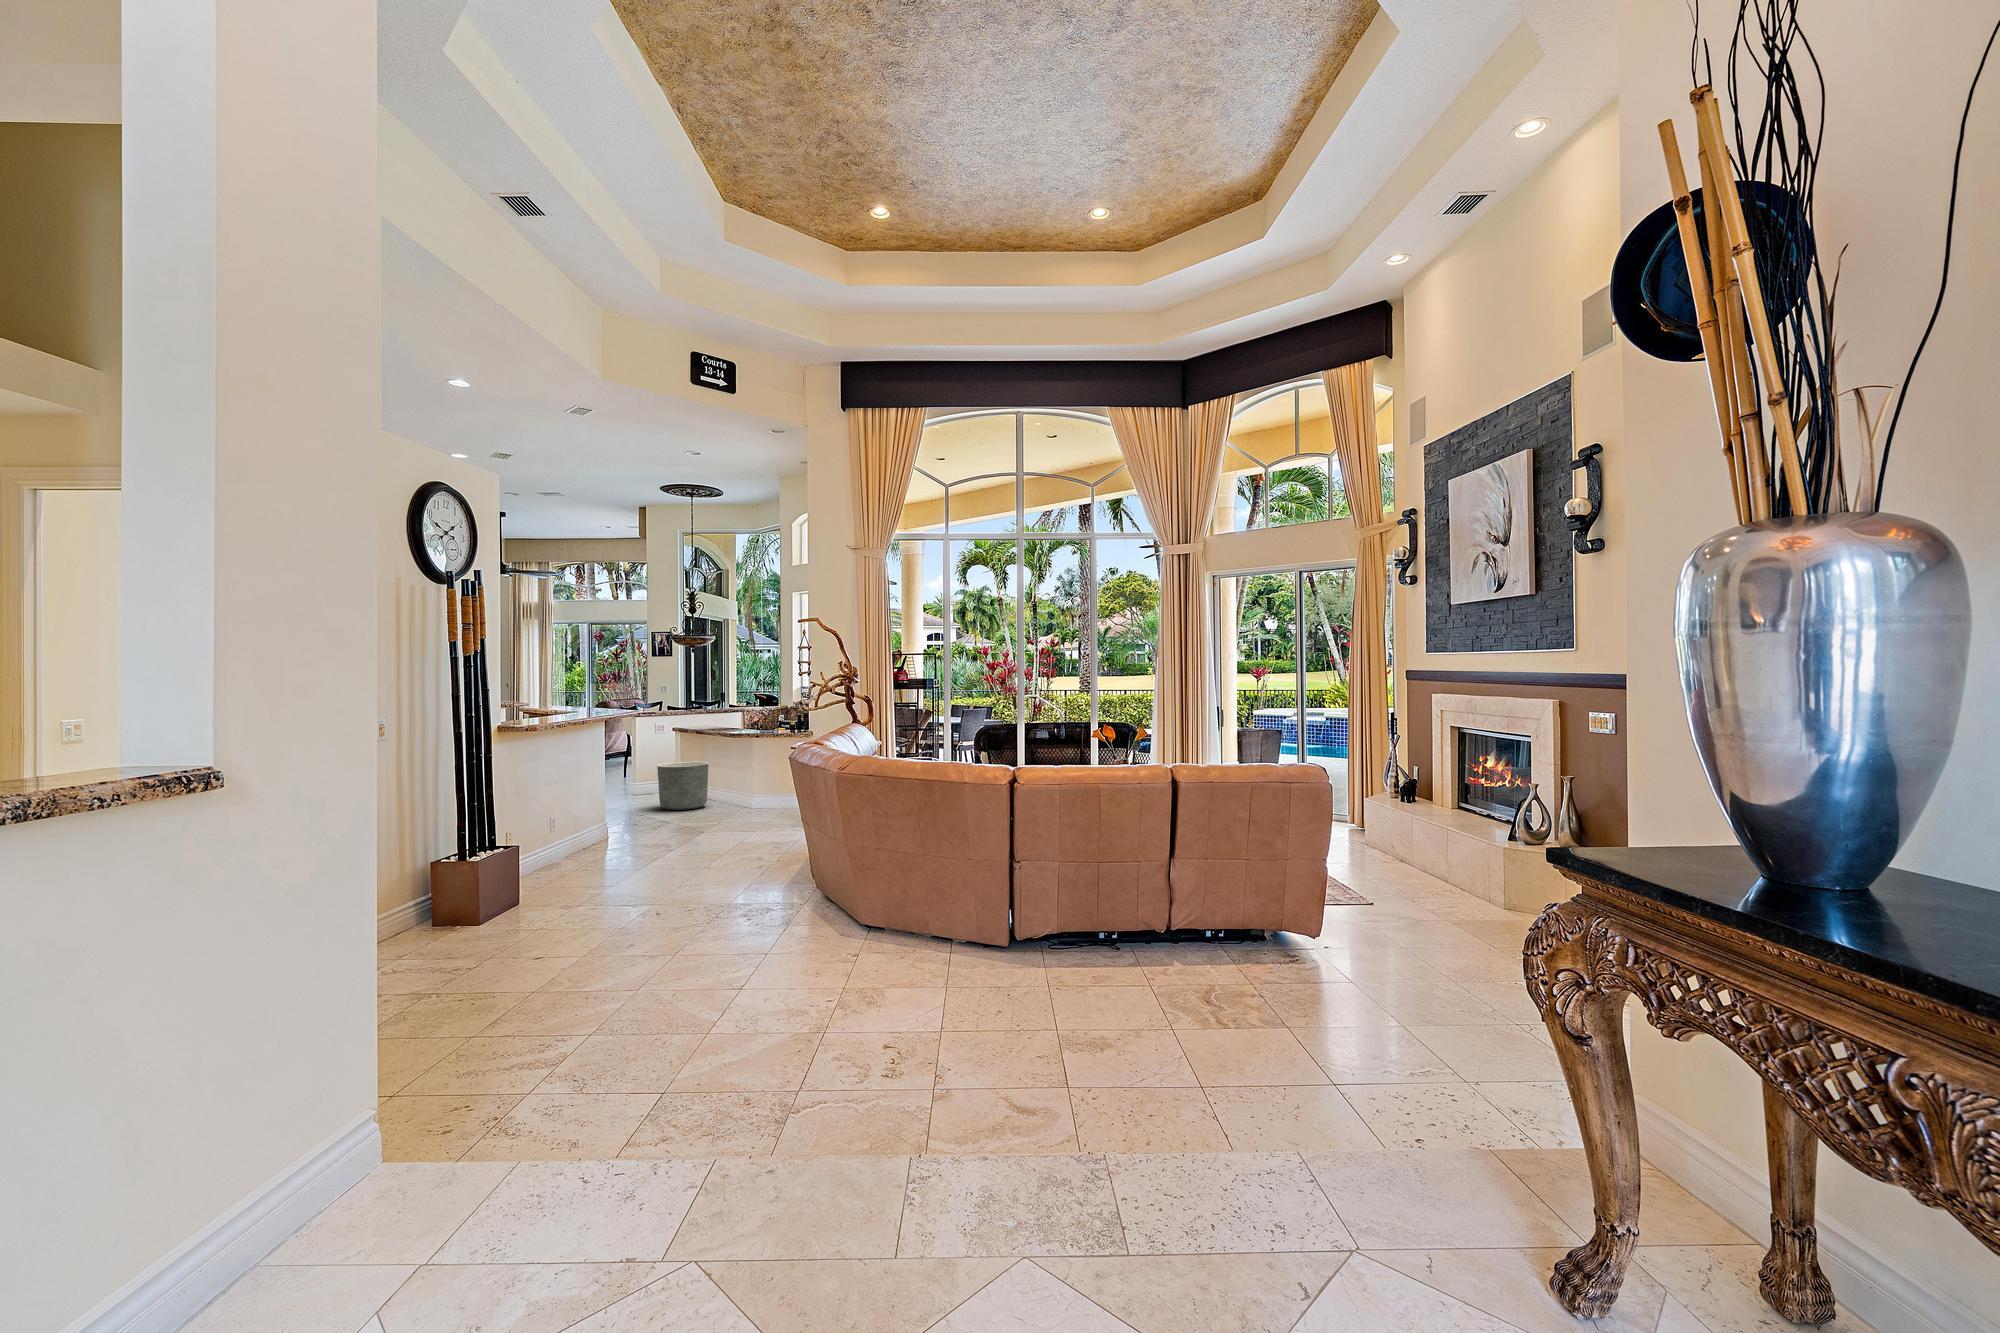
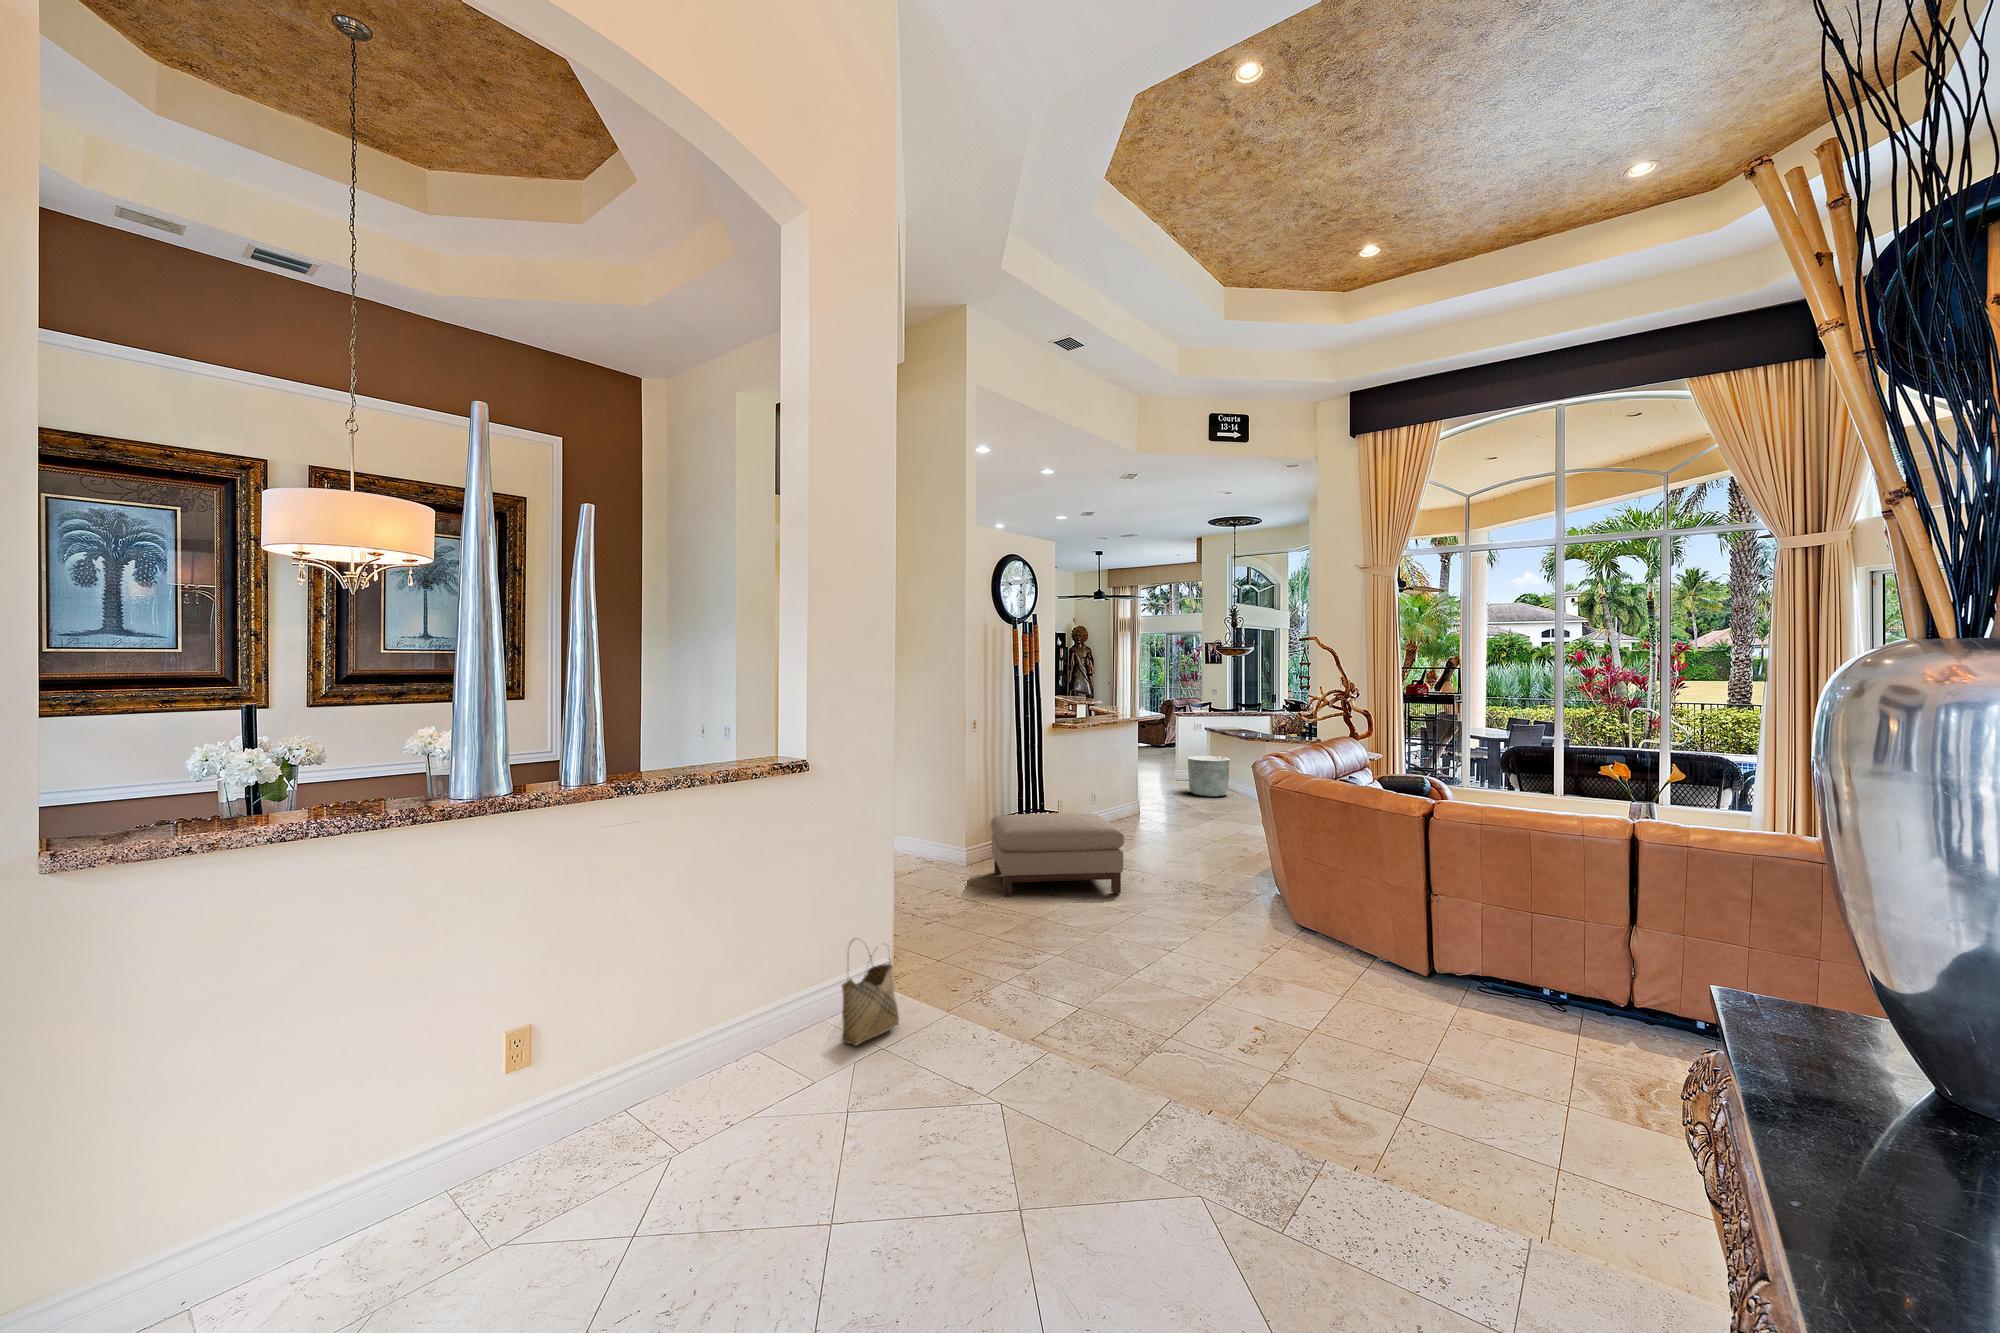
ottoman: none [429,840,649,975] -> present [991,813,1124,897]
woven basket: none [285,1078,396,1277] -> present [842,939,899,1046]

